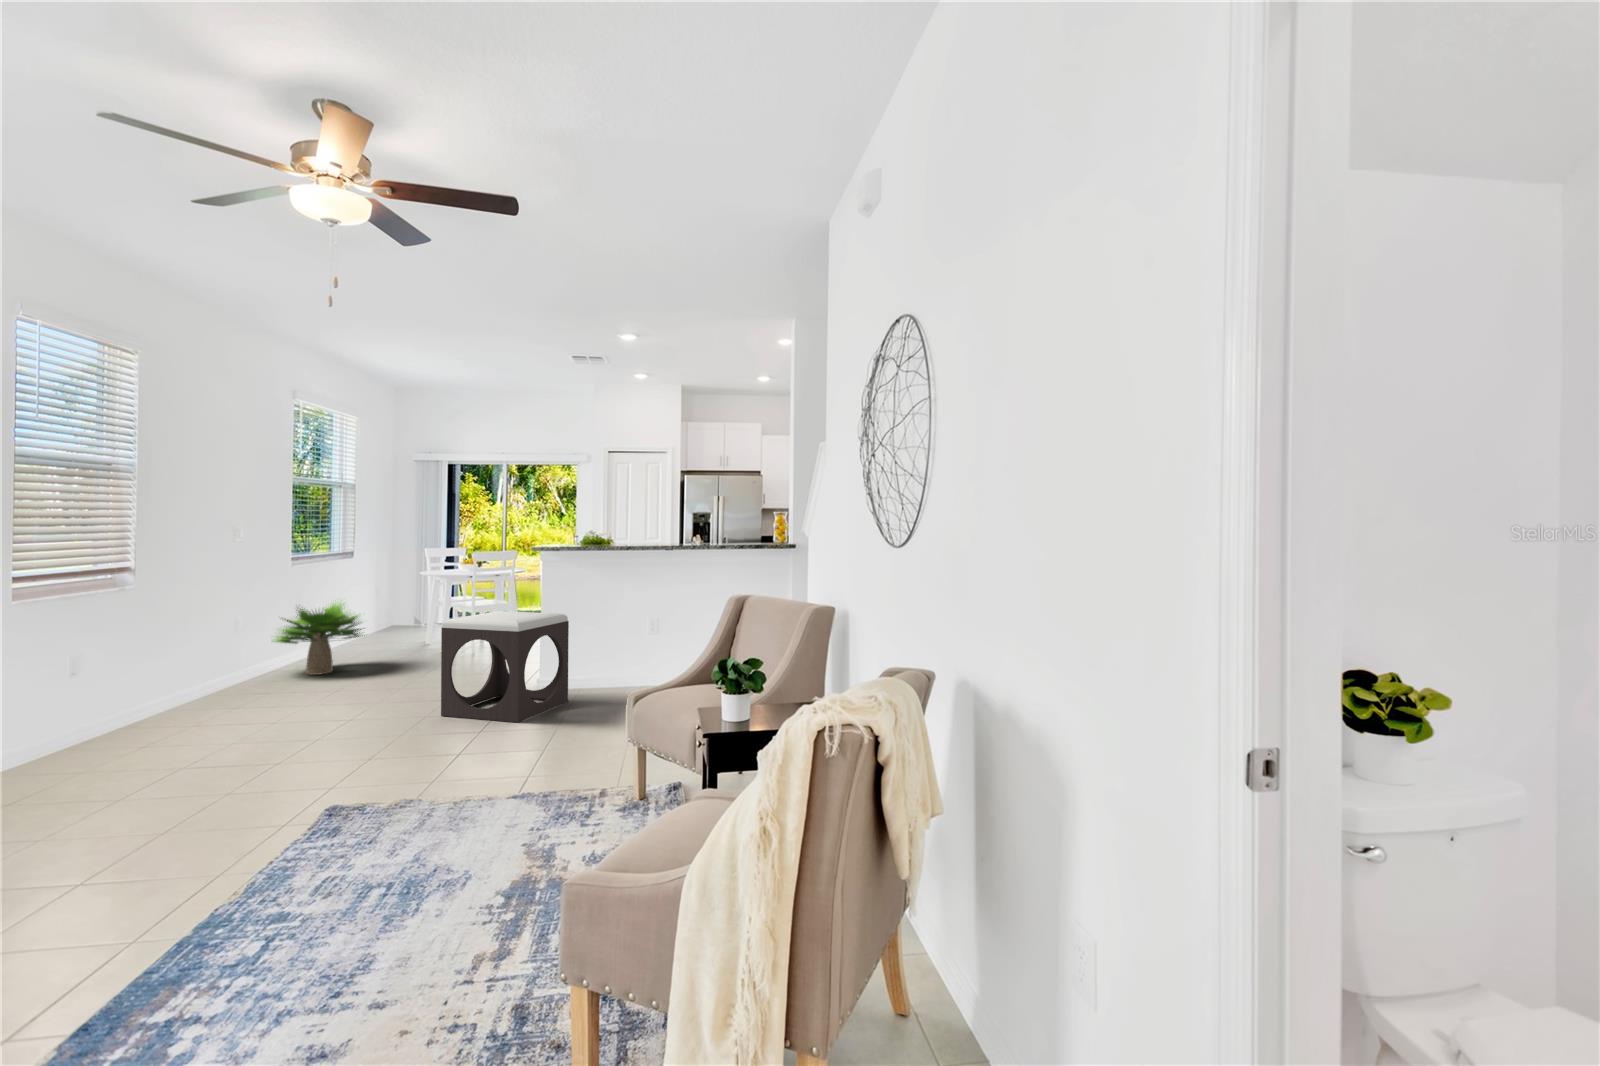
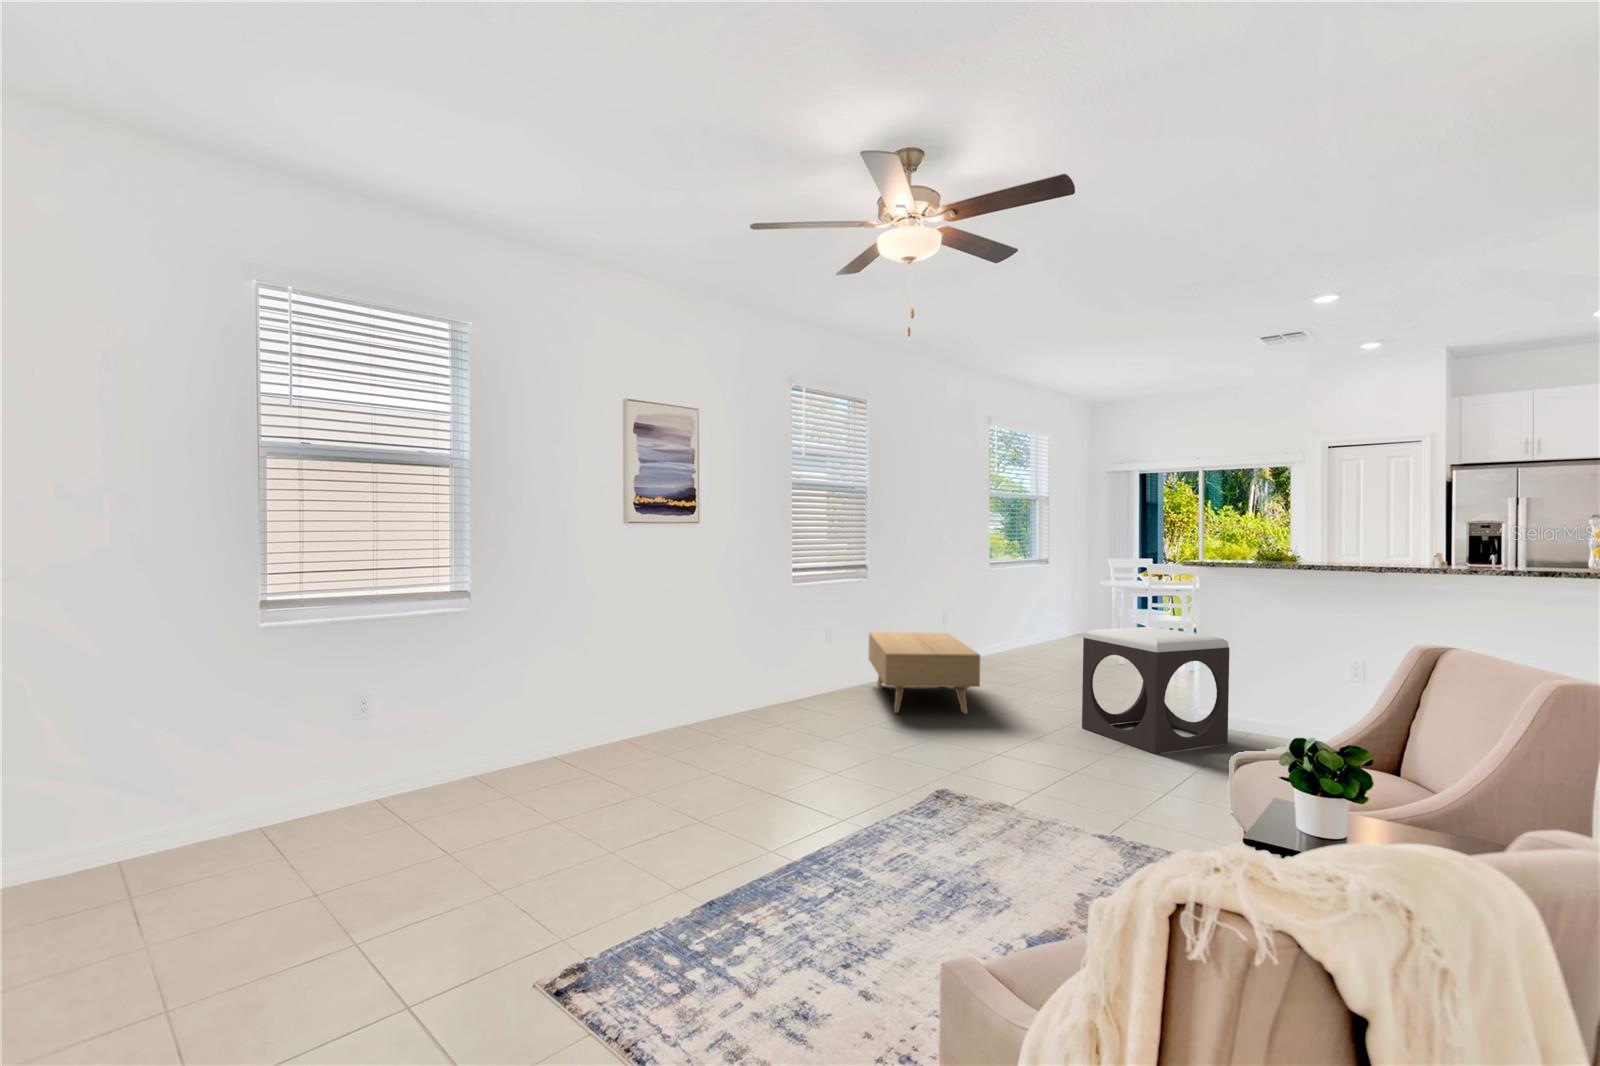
potted plant: present [272,603,363,675] -> none [966,598,1047,667]
coffee table: none [137,644,323,748] -> present [869,632,980,714]

